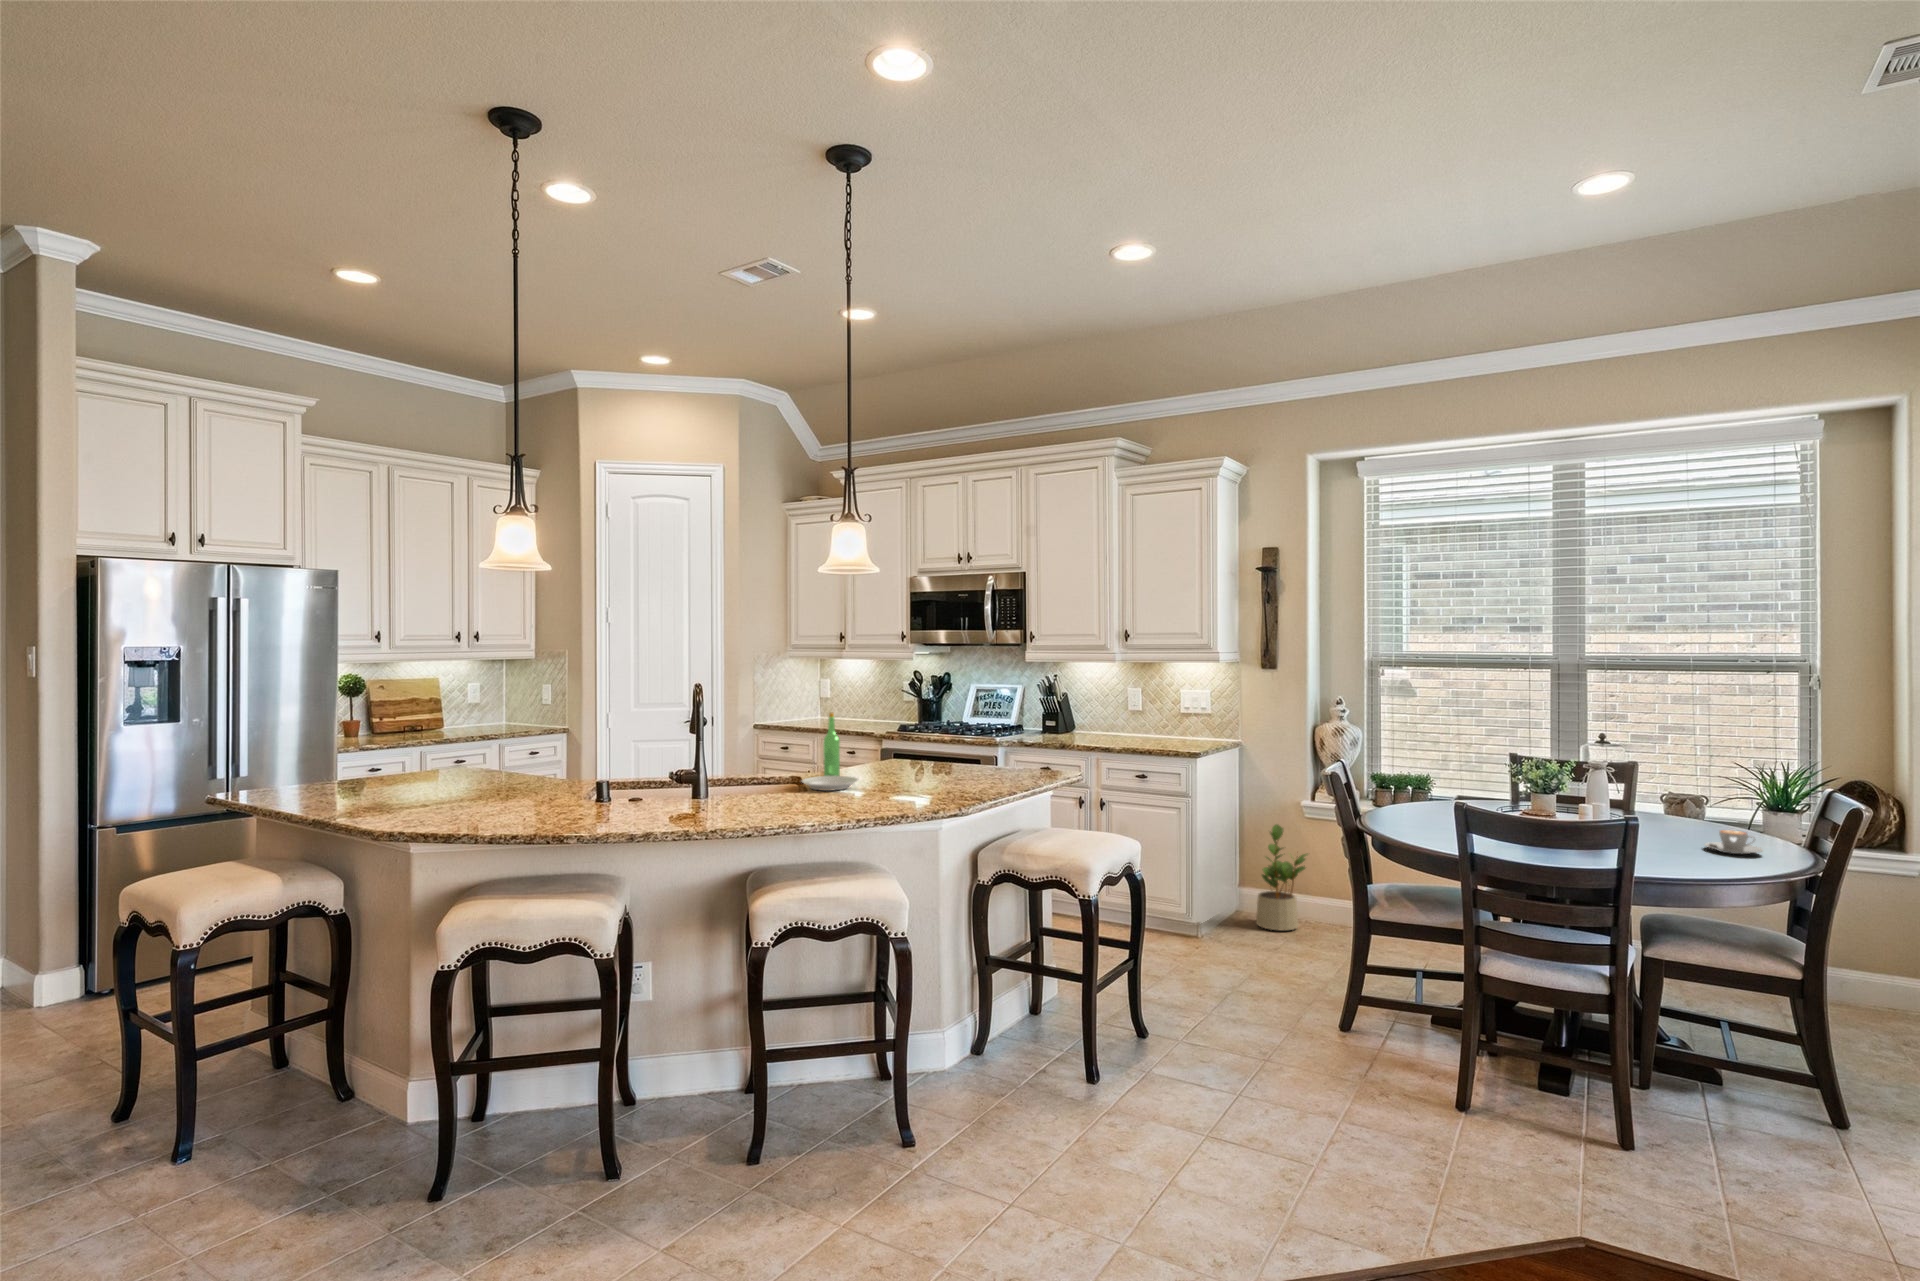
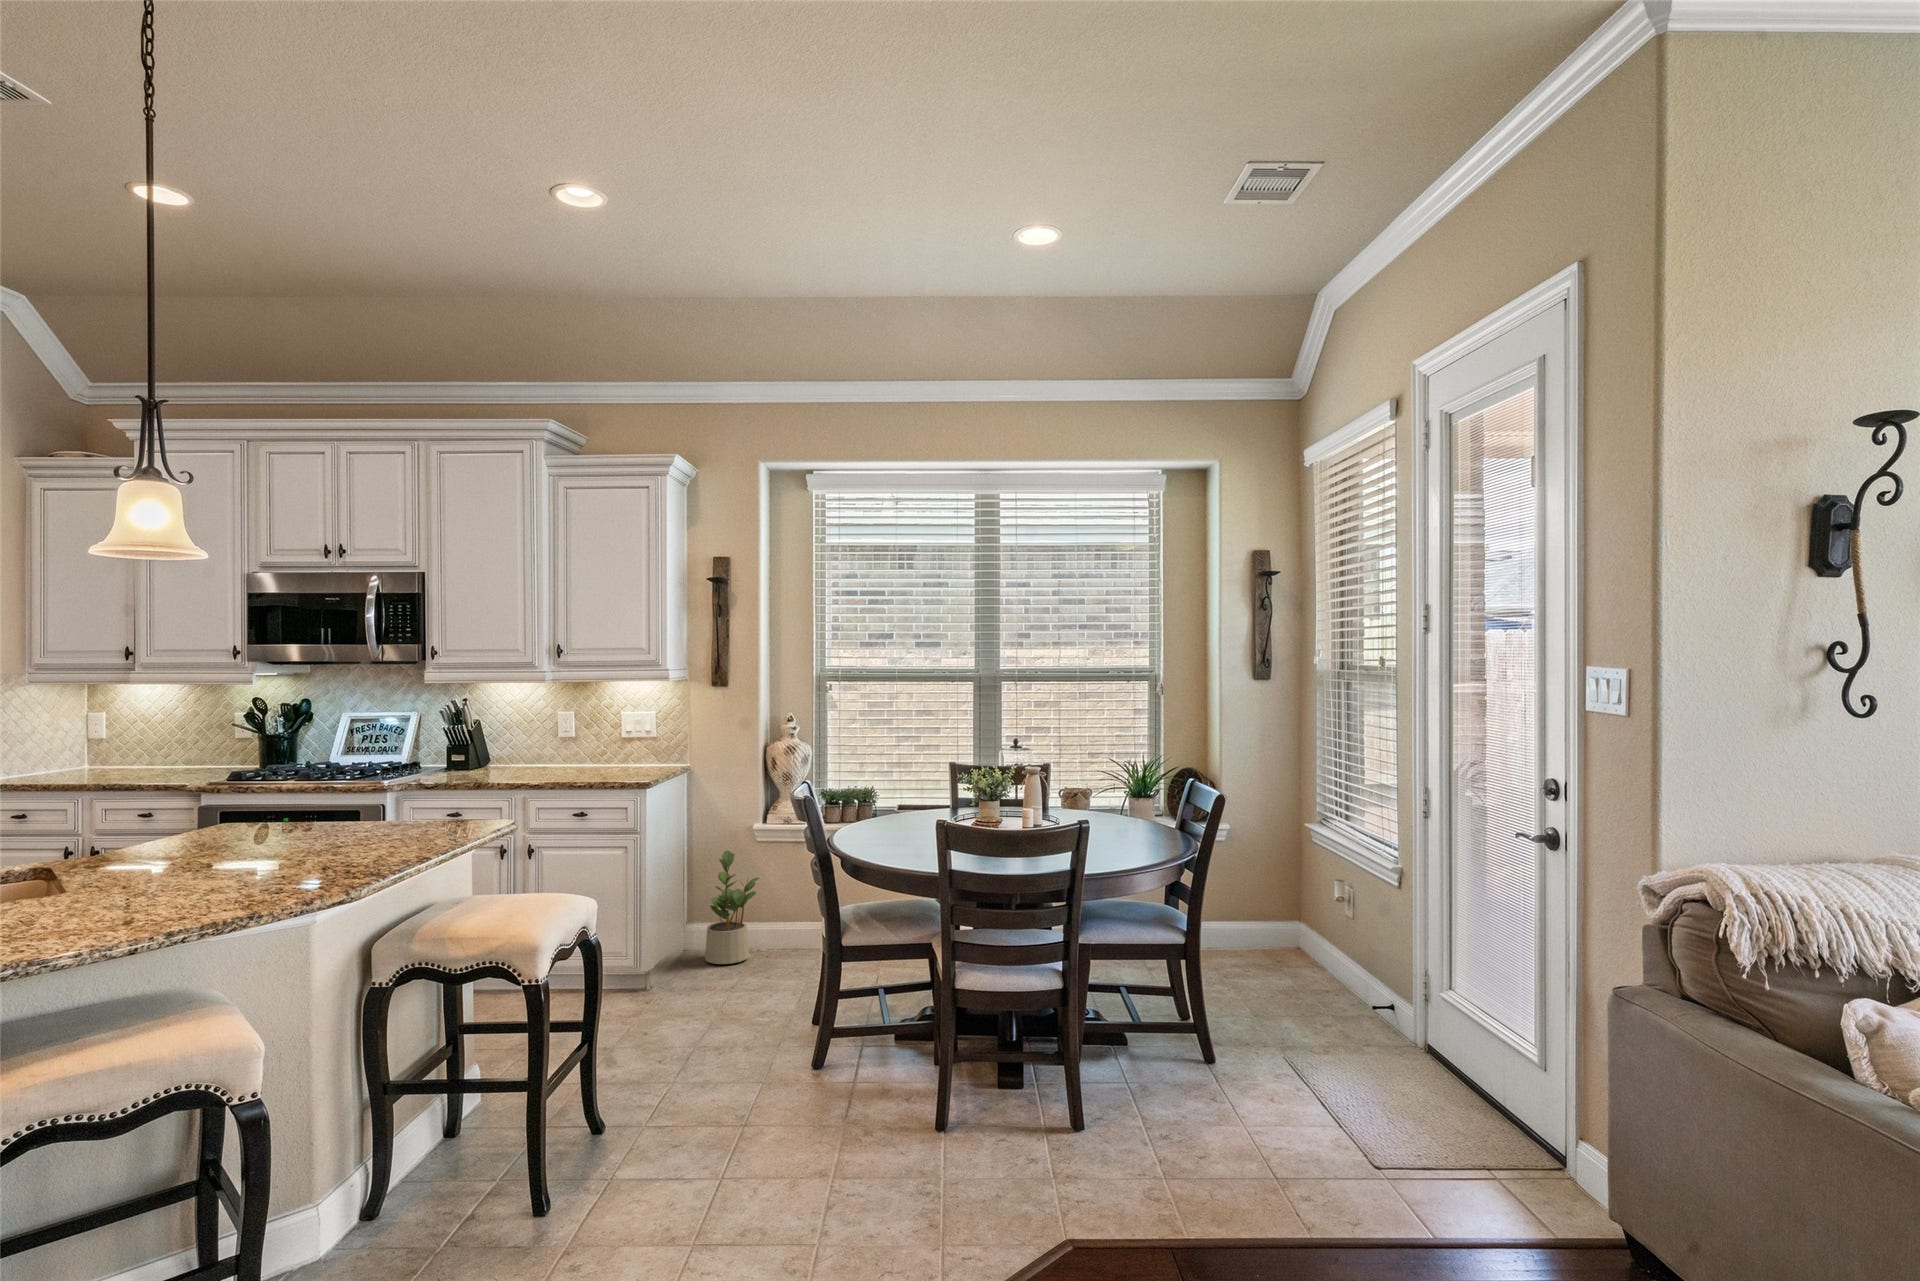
plate: present [802,713,858,791] -> none [52,766,165,888]
coffee cup: present [1705,830,1763,854] -> none [1115,820,1156,840]

